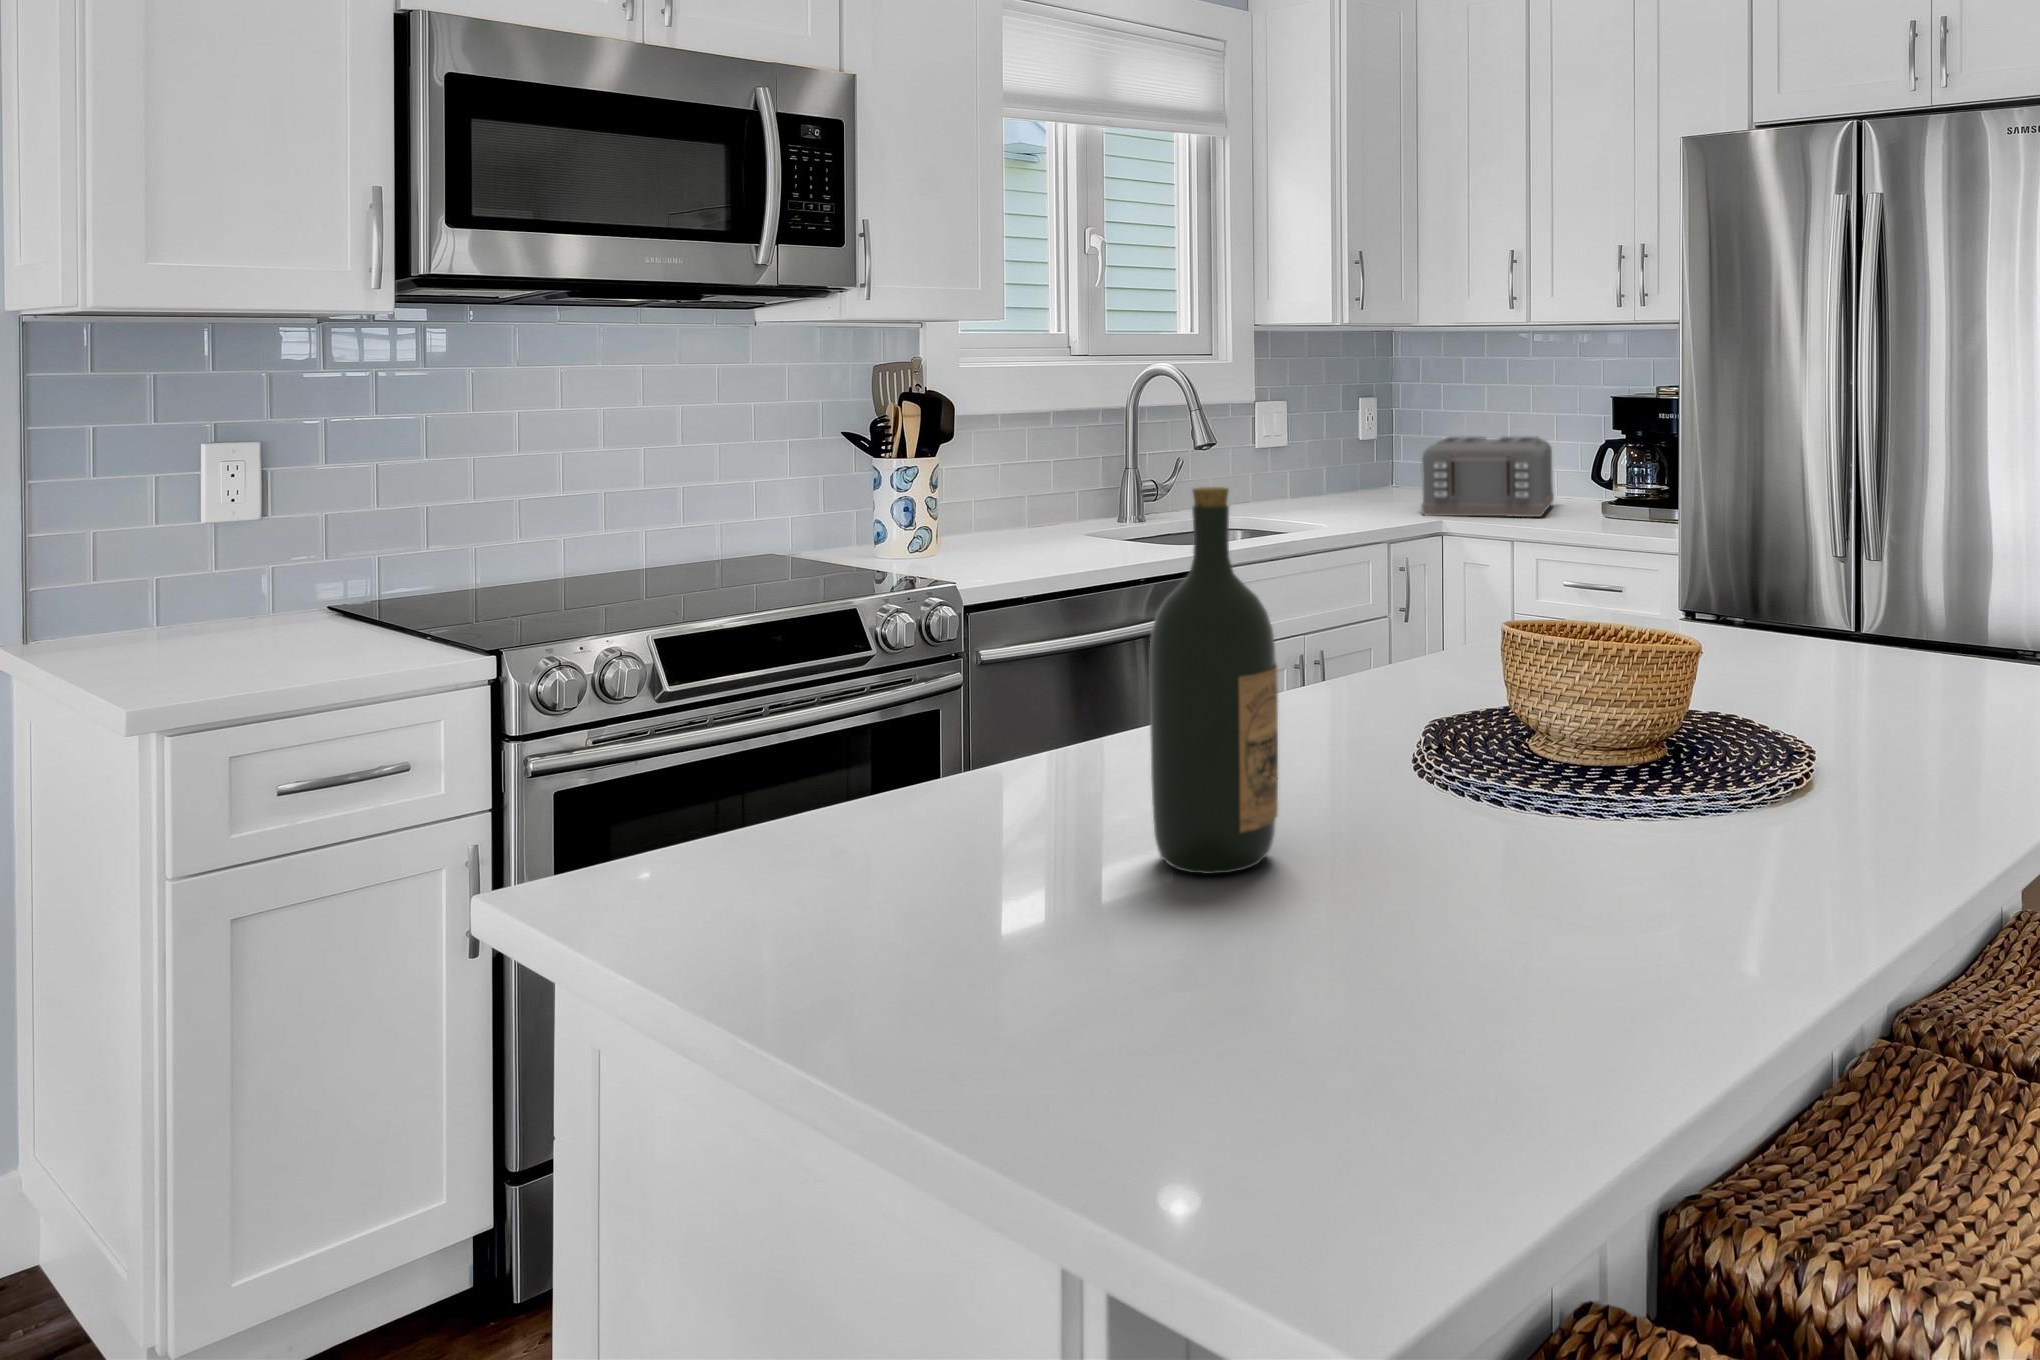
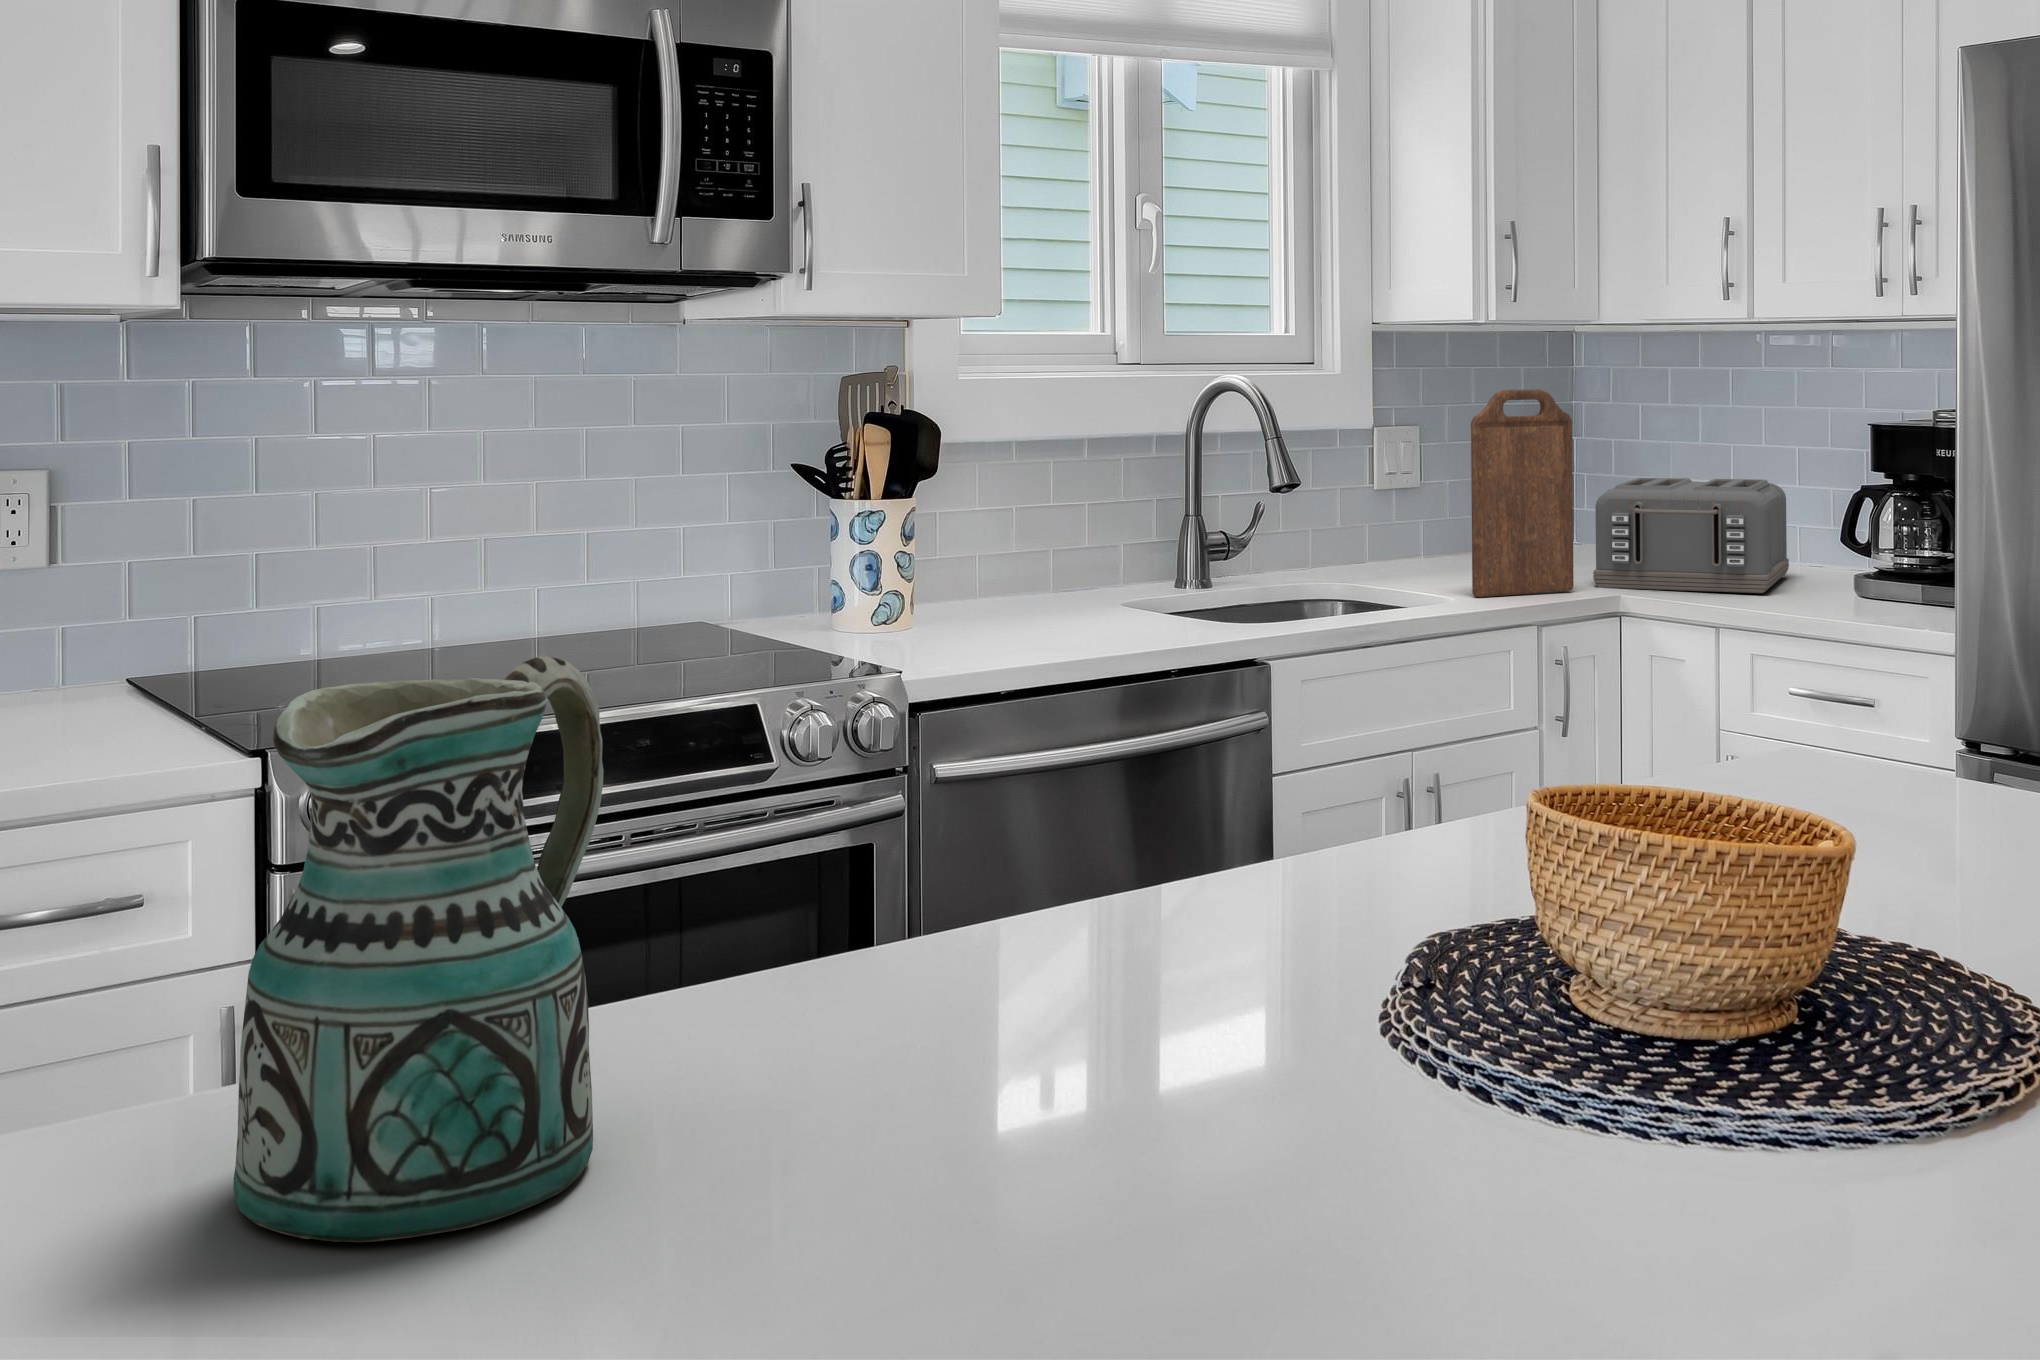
cutting board: none [1338,373,1409,524] -> present [1471,389,1574,597]
wine bottle: present [1150,487,1278,874] -> none [882,581,1087,1208]
ceramic pitcher: none [728,545,956,914] -> present [234,656,603,1242]

